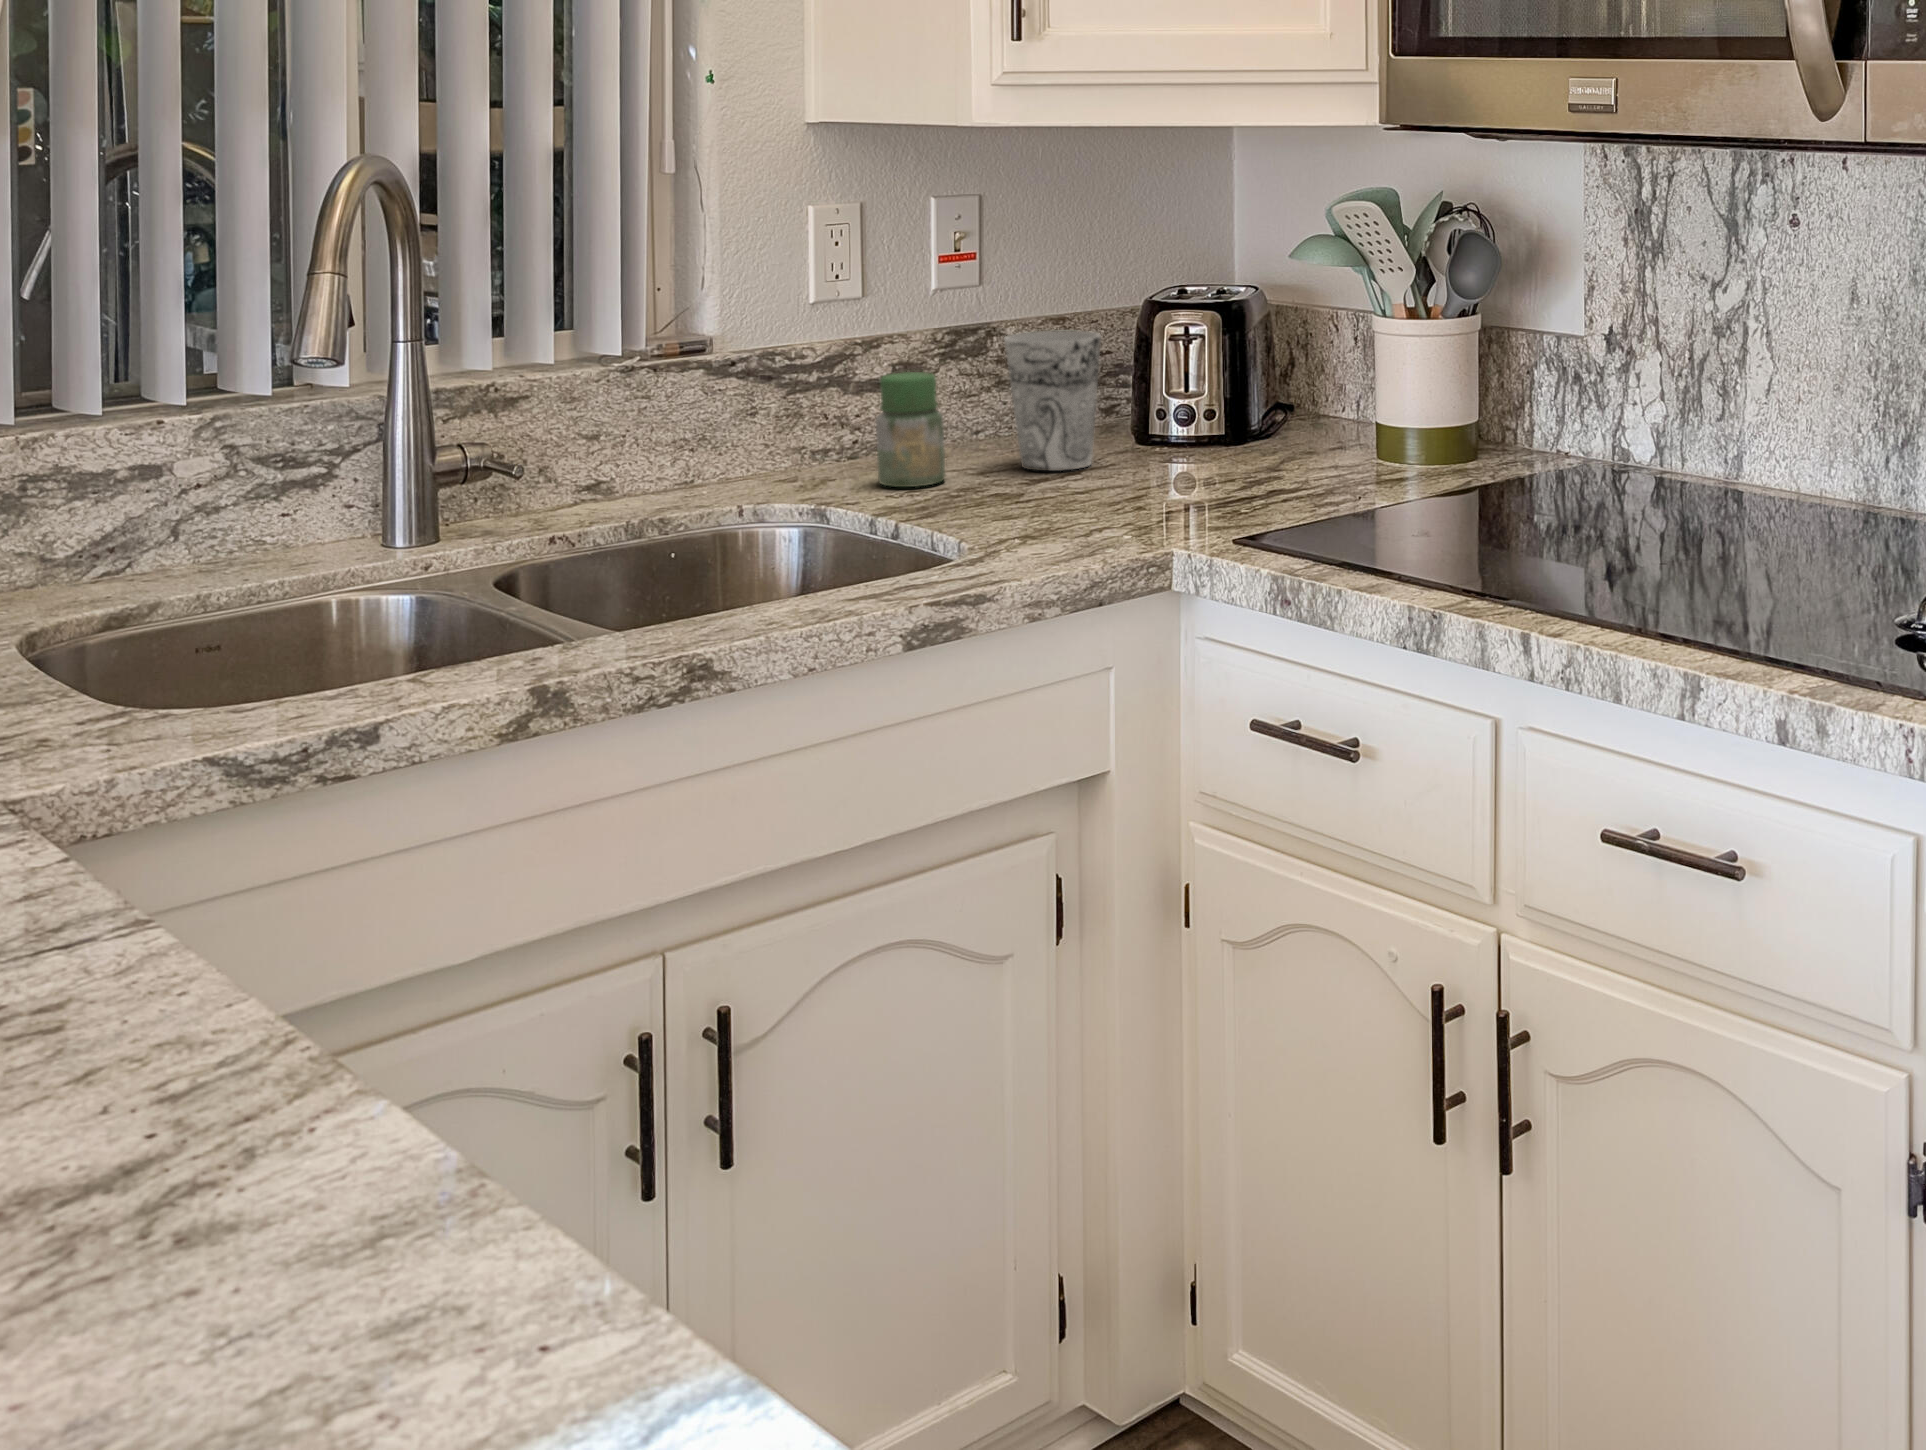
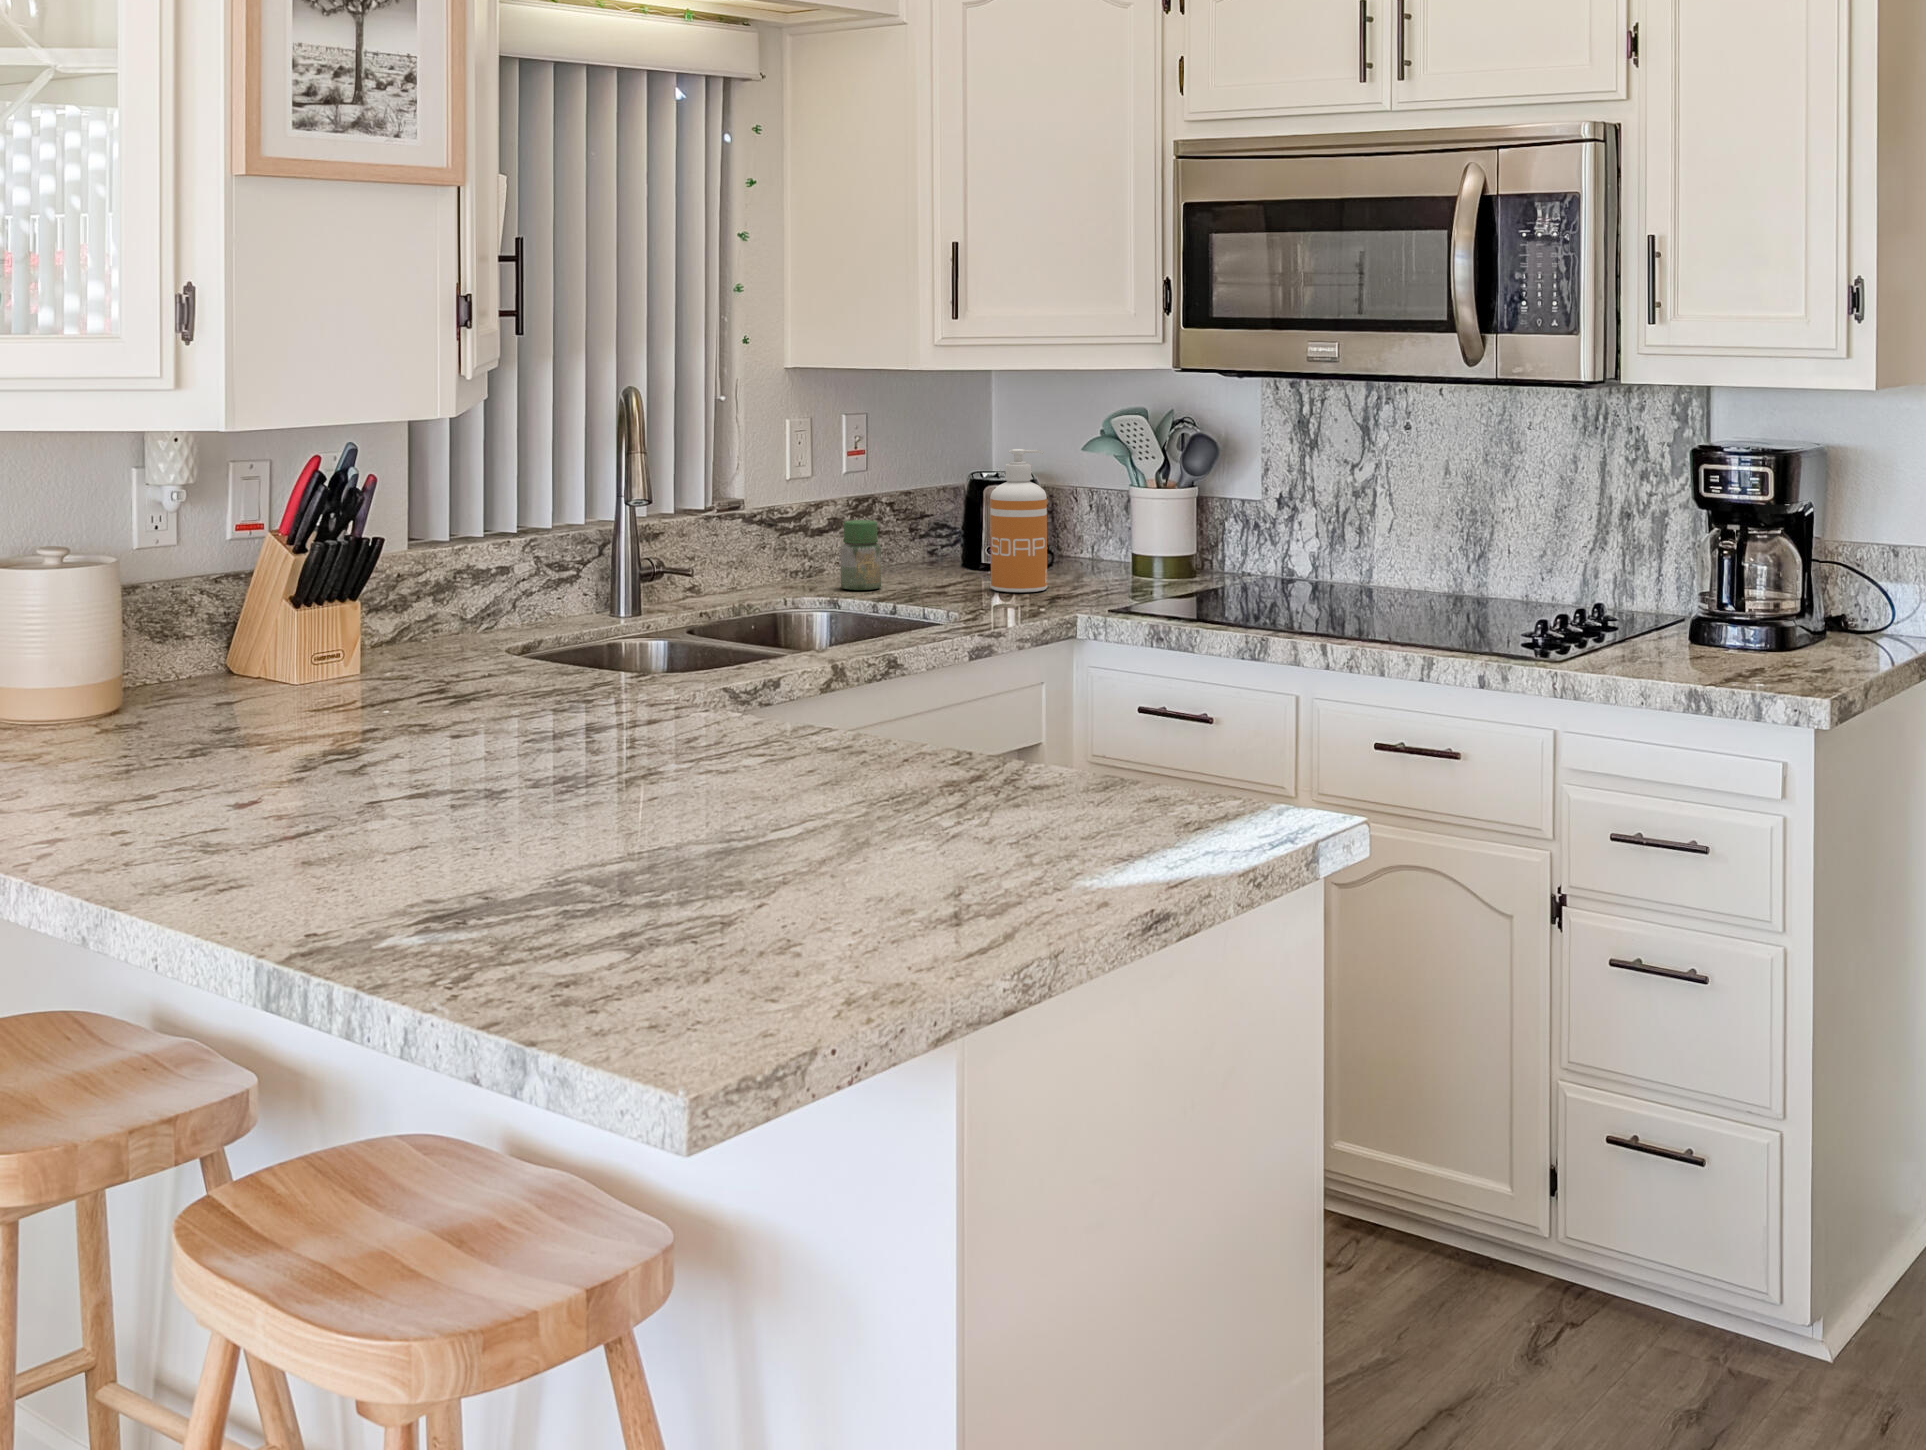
soap dispenser: none [1108,259,1204,495] -> present [990,449,1047,592]
cup: present [1004,330,1101,471] -> none [907,496,966,583]

